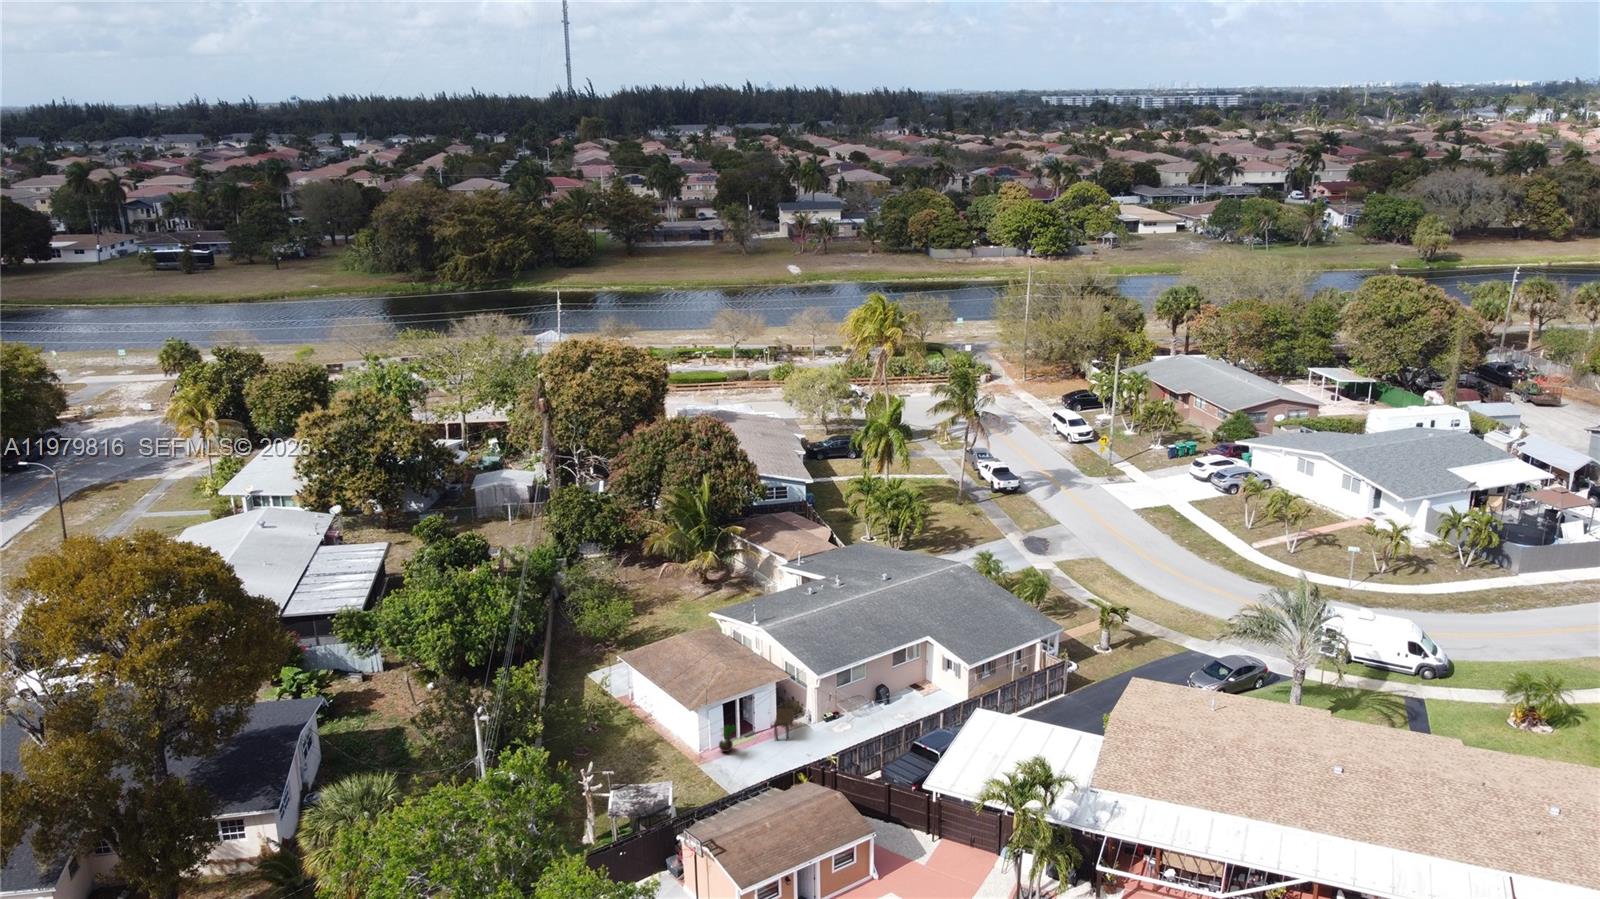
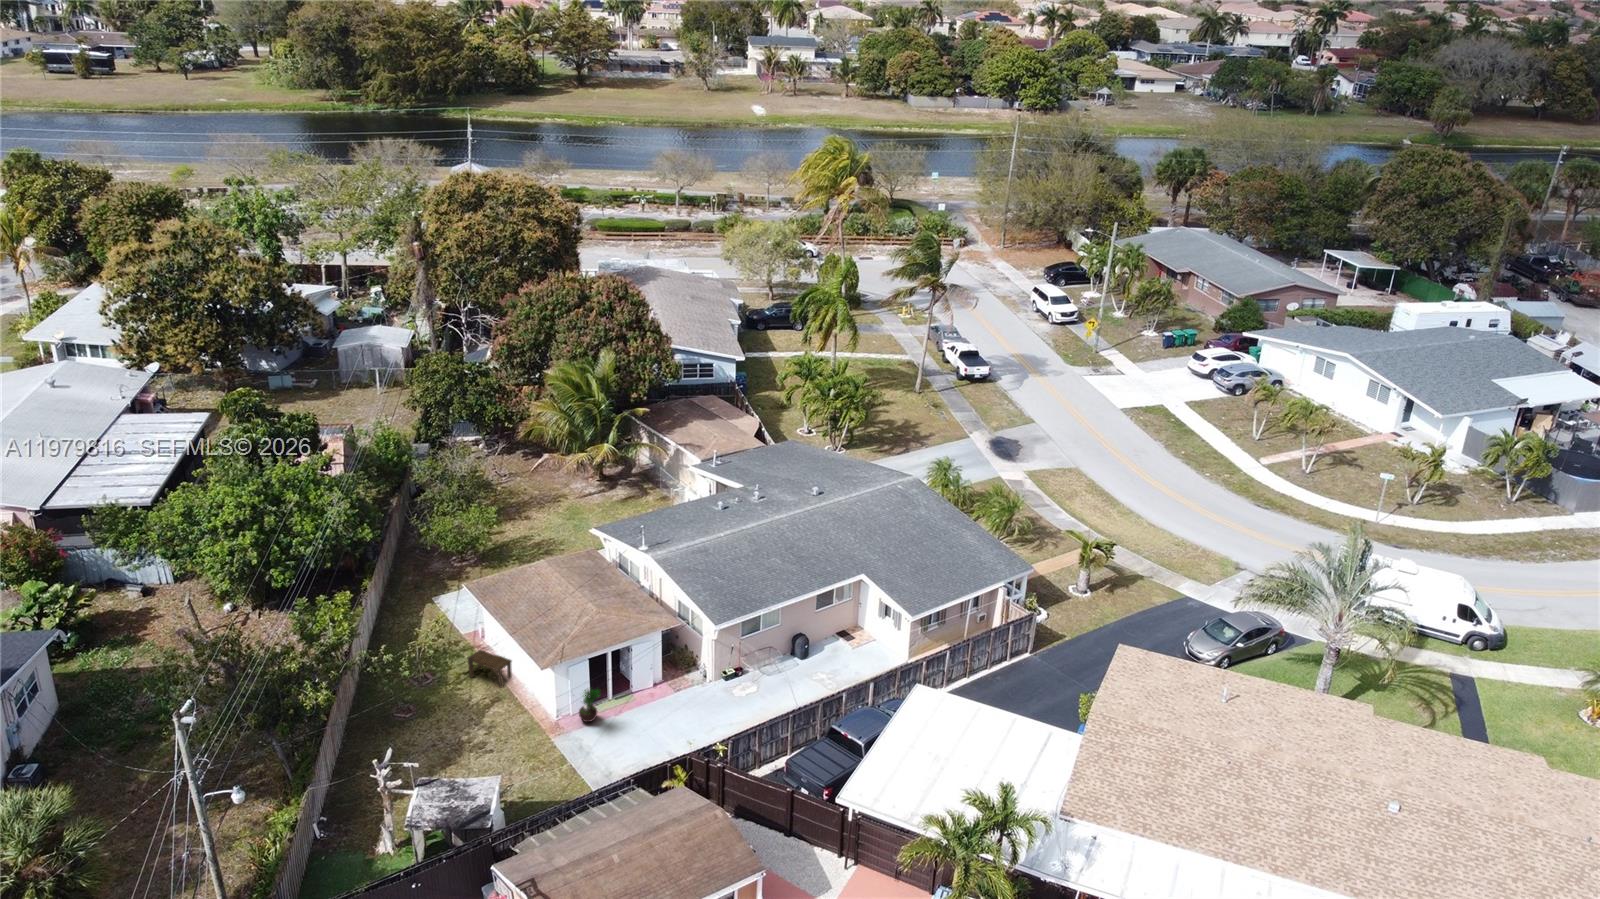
bench: present [774,708,793,740] -> present [468,650,512,687]

